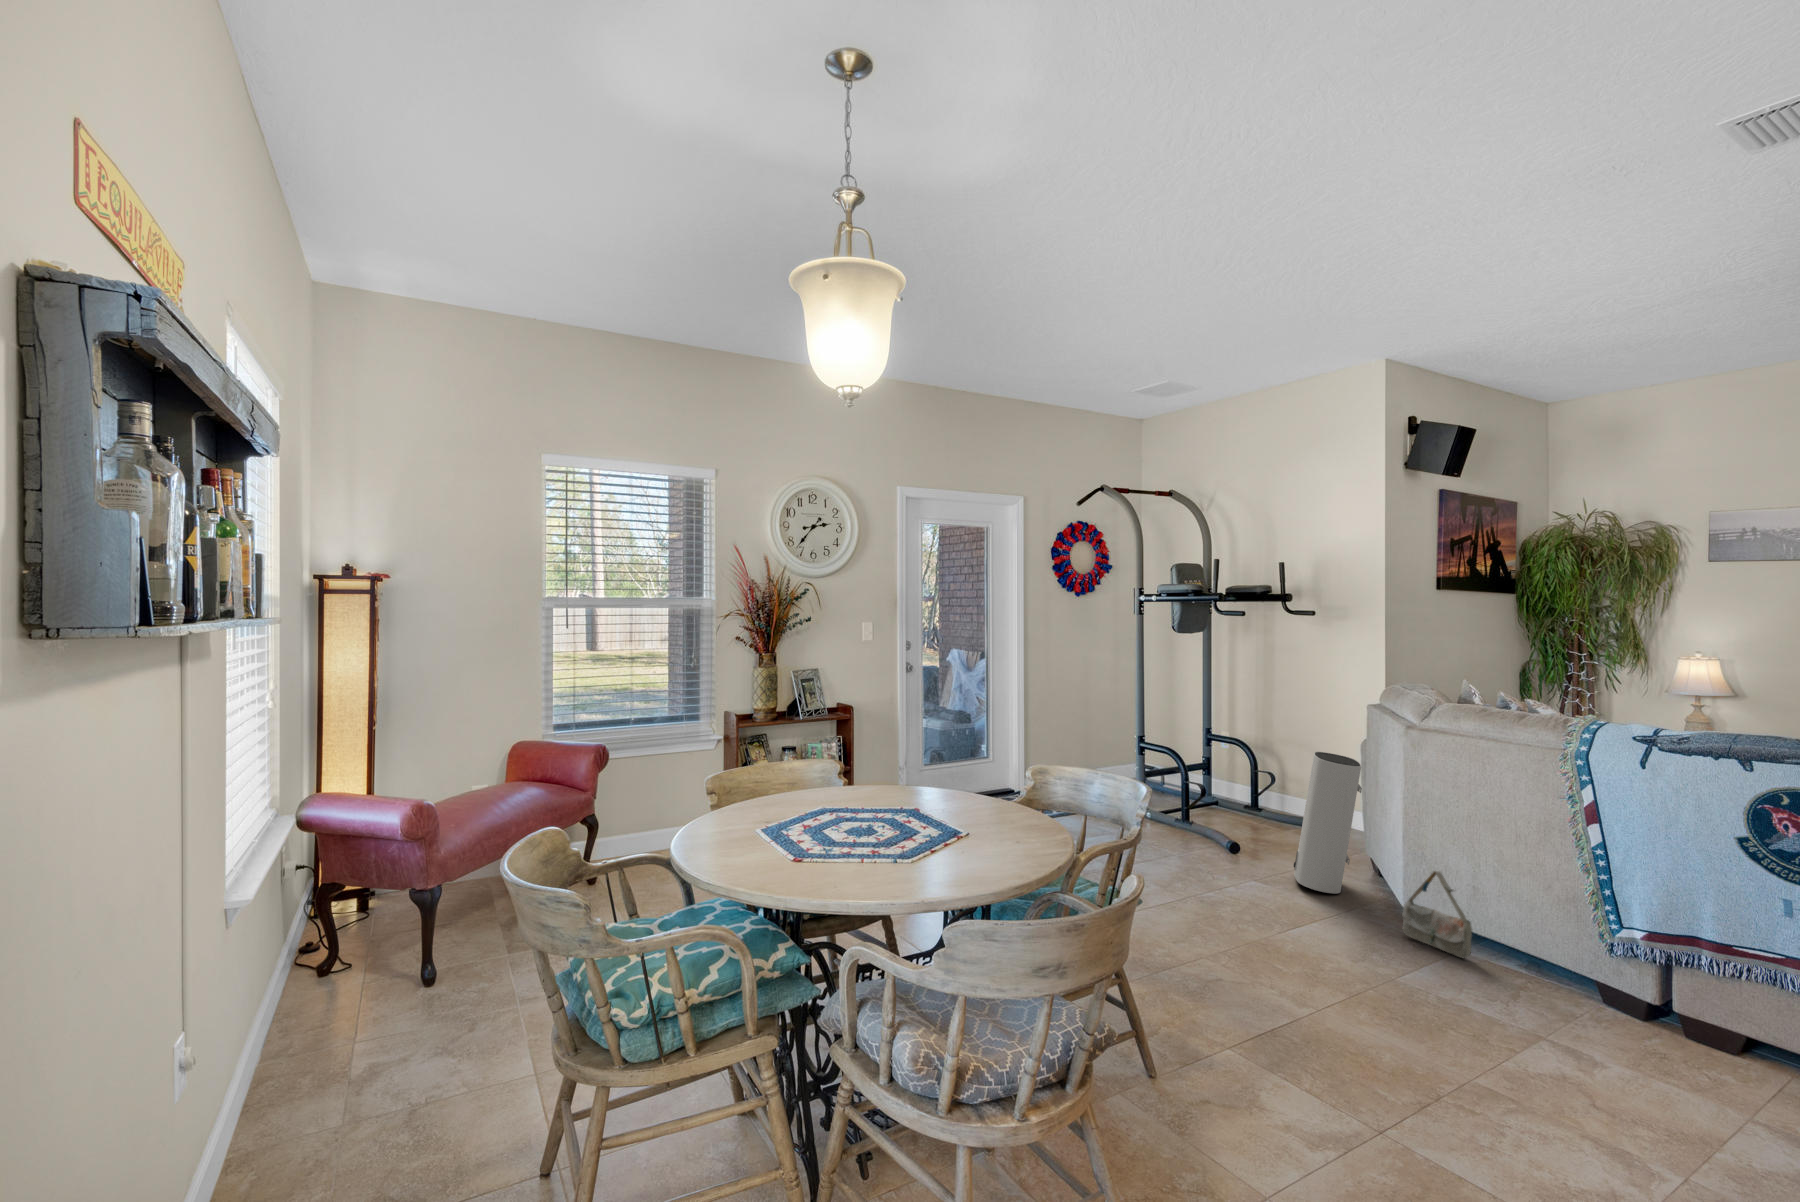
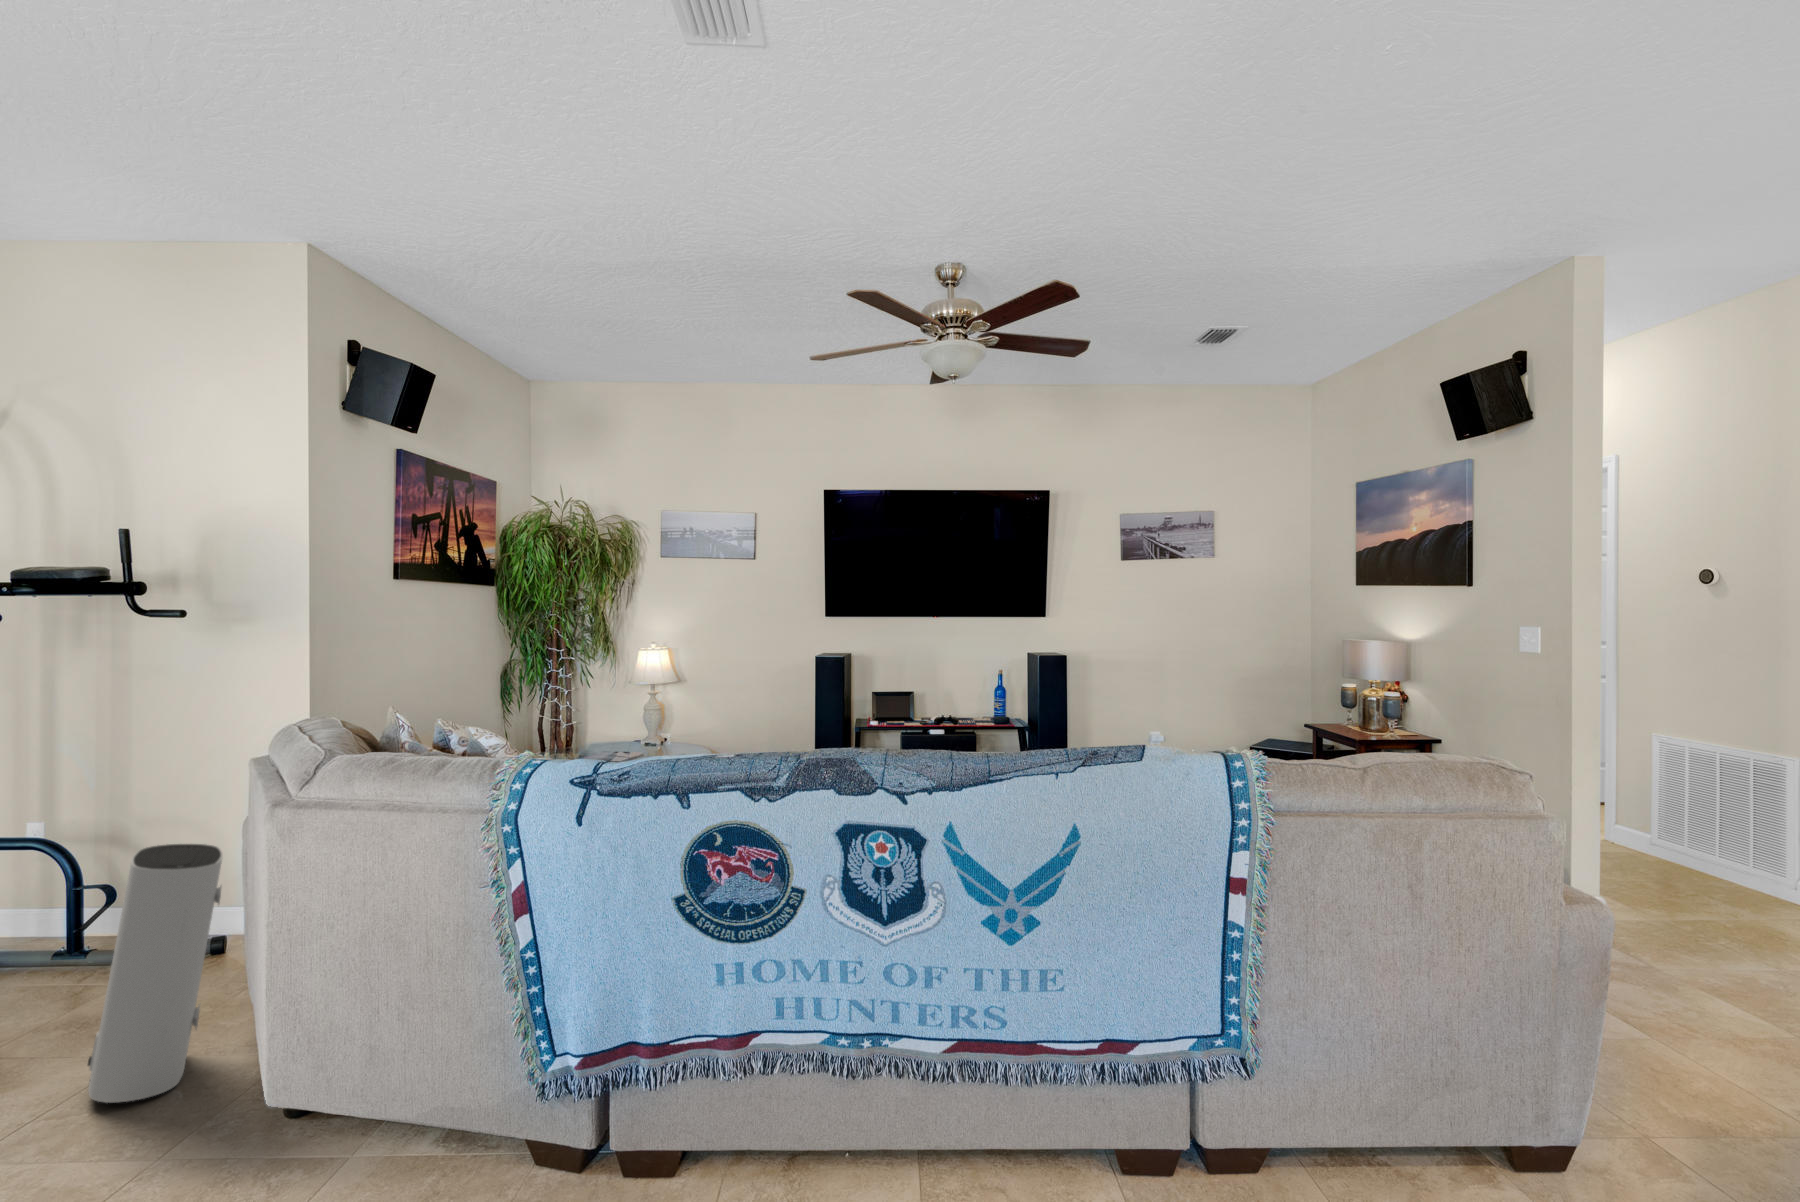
bag: present [1402,871,1472,958] -> none [258,1026,367,1160]

